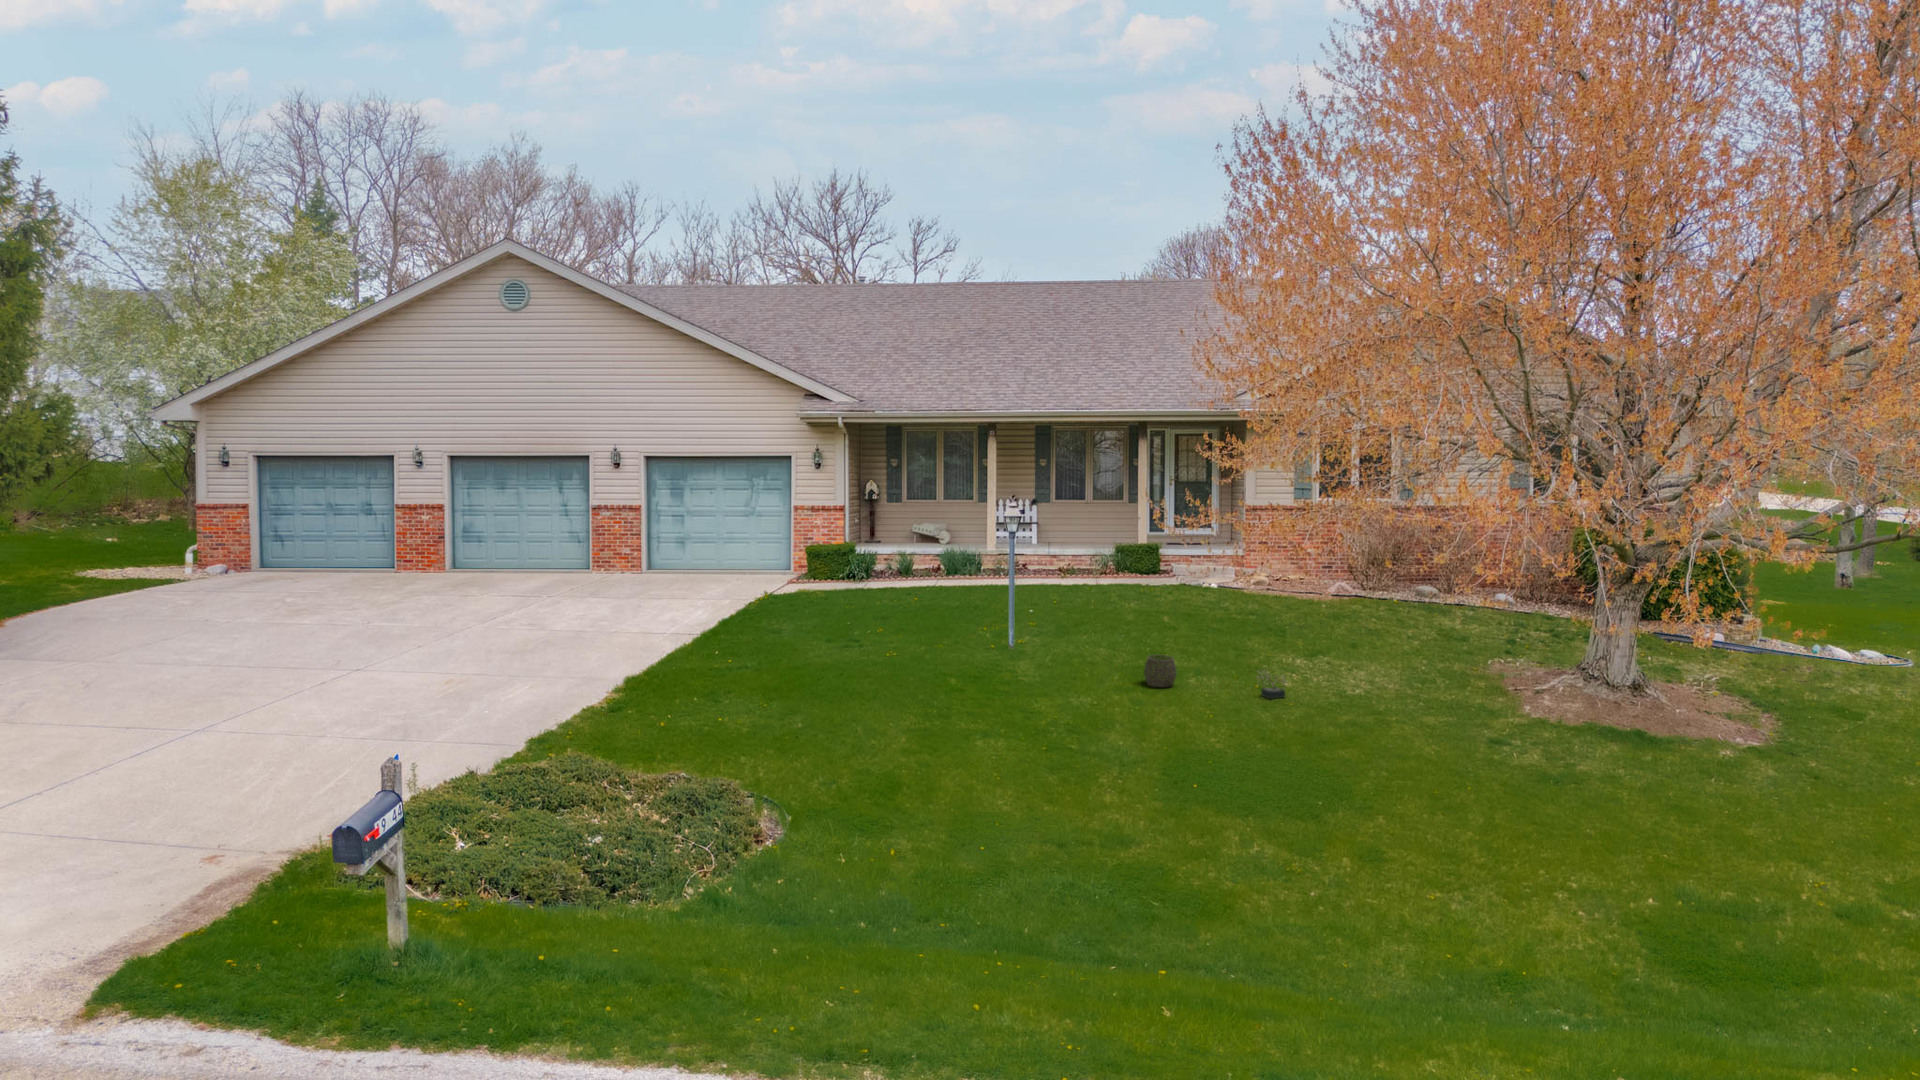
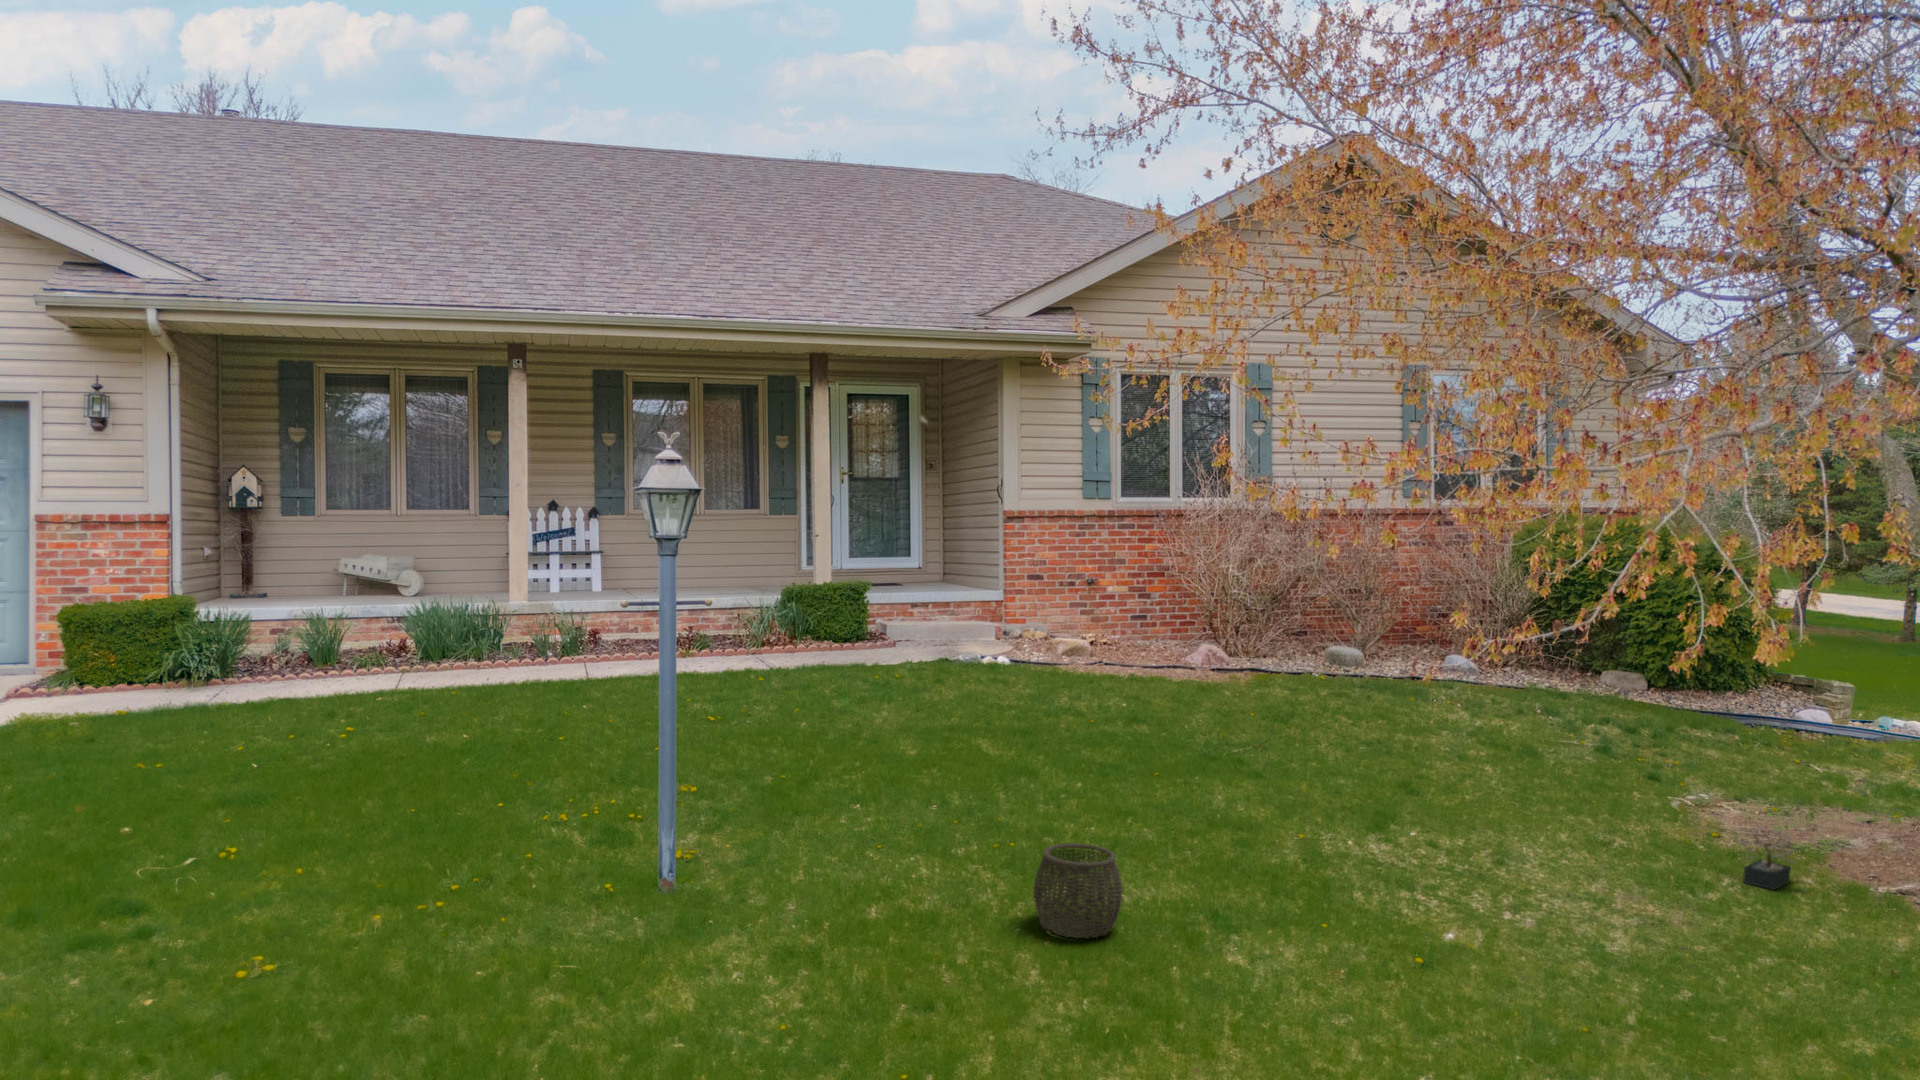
decorative plant: present [1257,671,1285,699] -> present [1736,824,1794,890]

